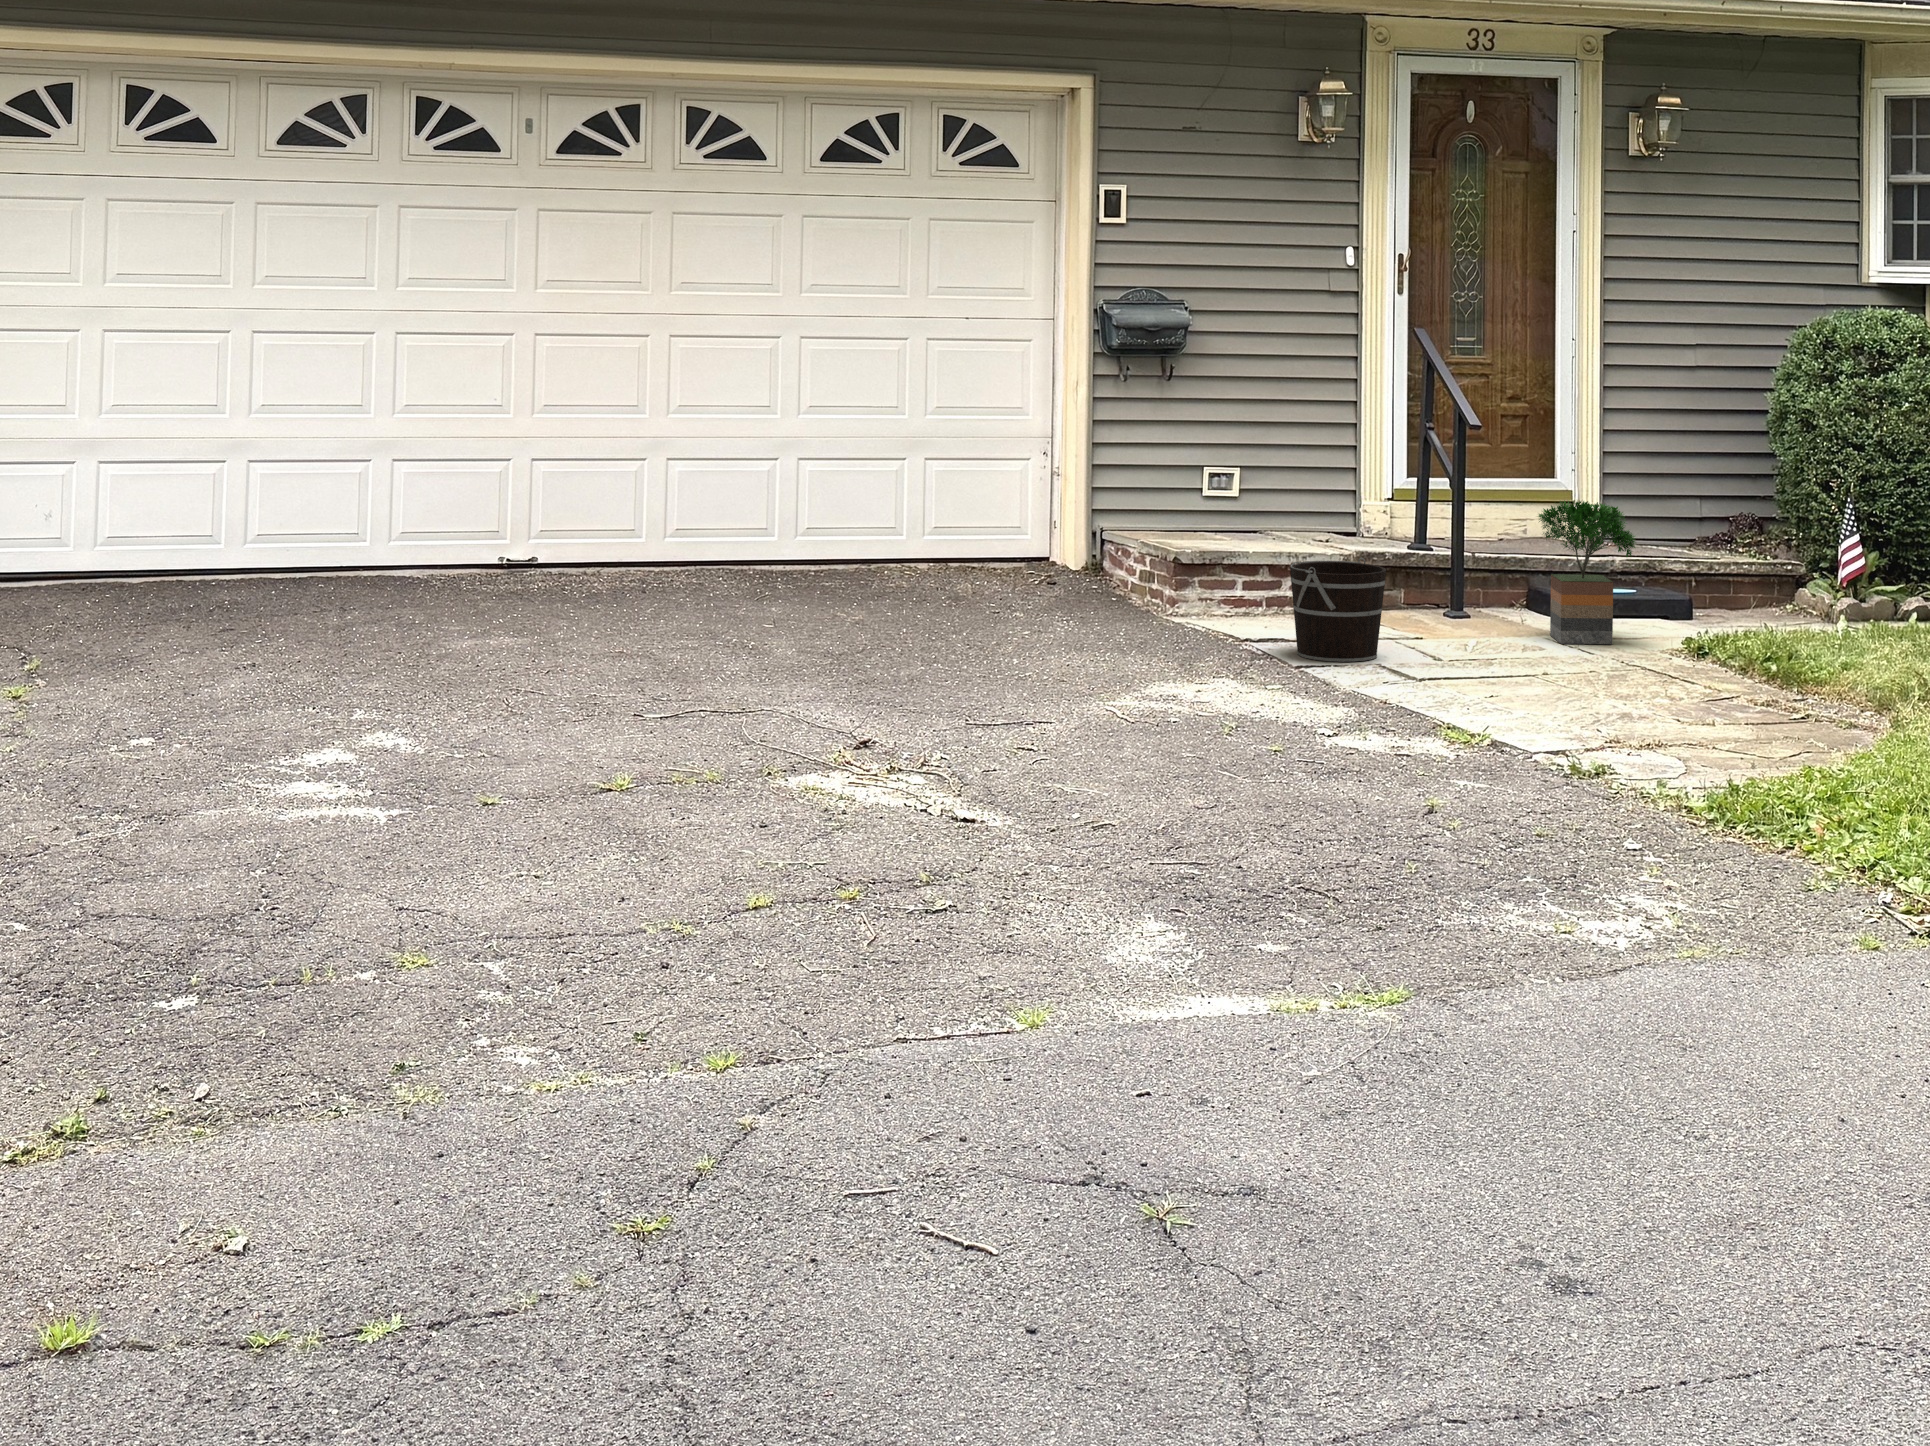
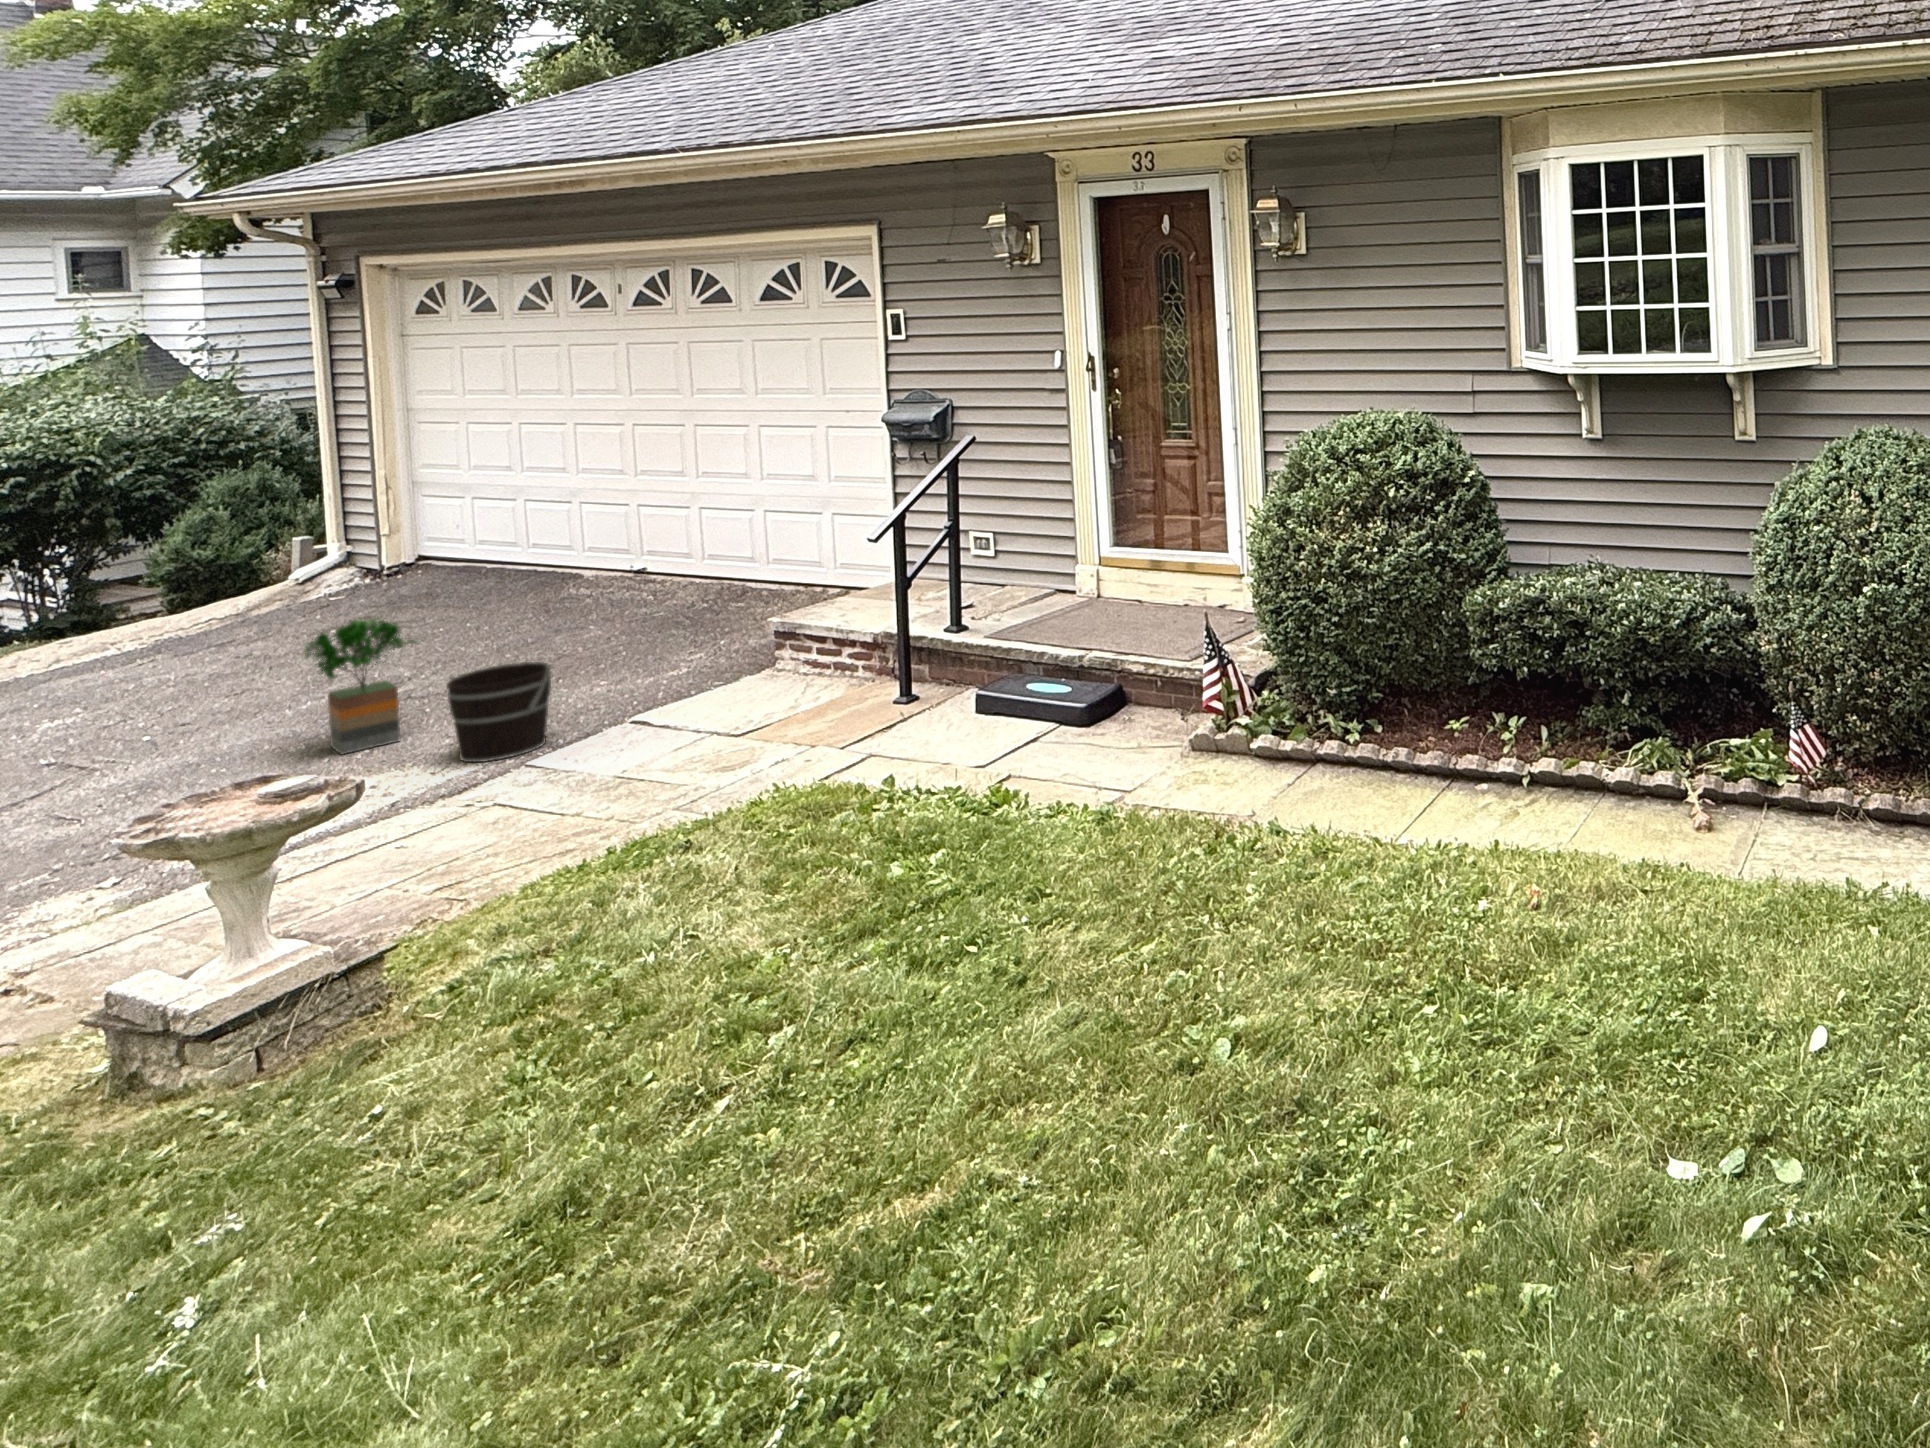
potted tree: present [1538,501,1635,644] -> present [304,619,418,754]

